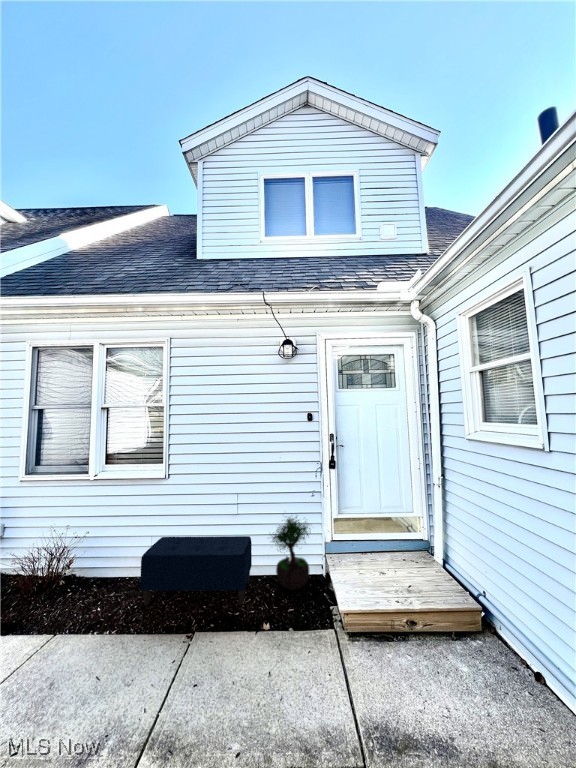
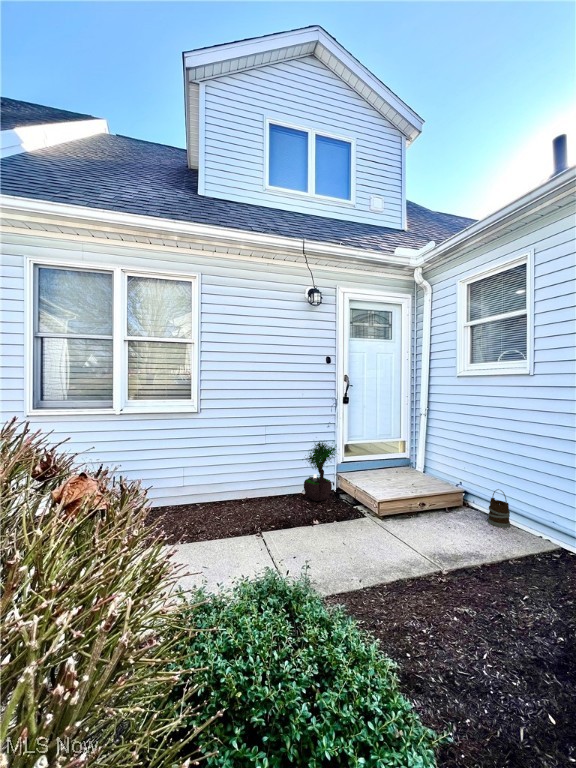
bench: present [140,536,252,605] -> none [195,463,291,524]
wooden bucket: none [505,624,542,695] -> present [488,489,510,528]

